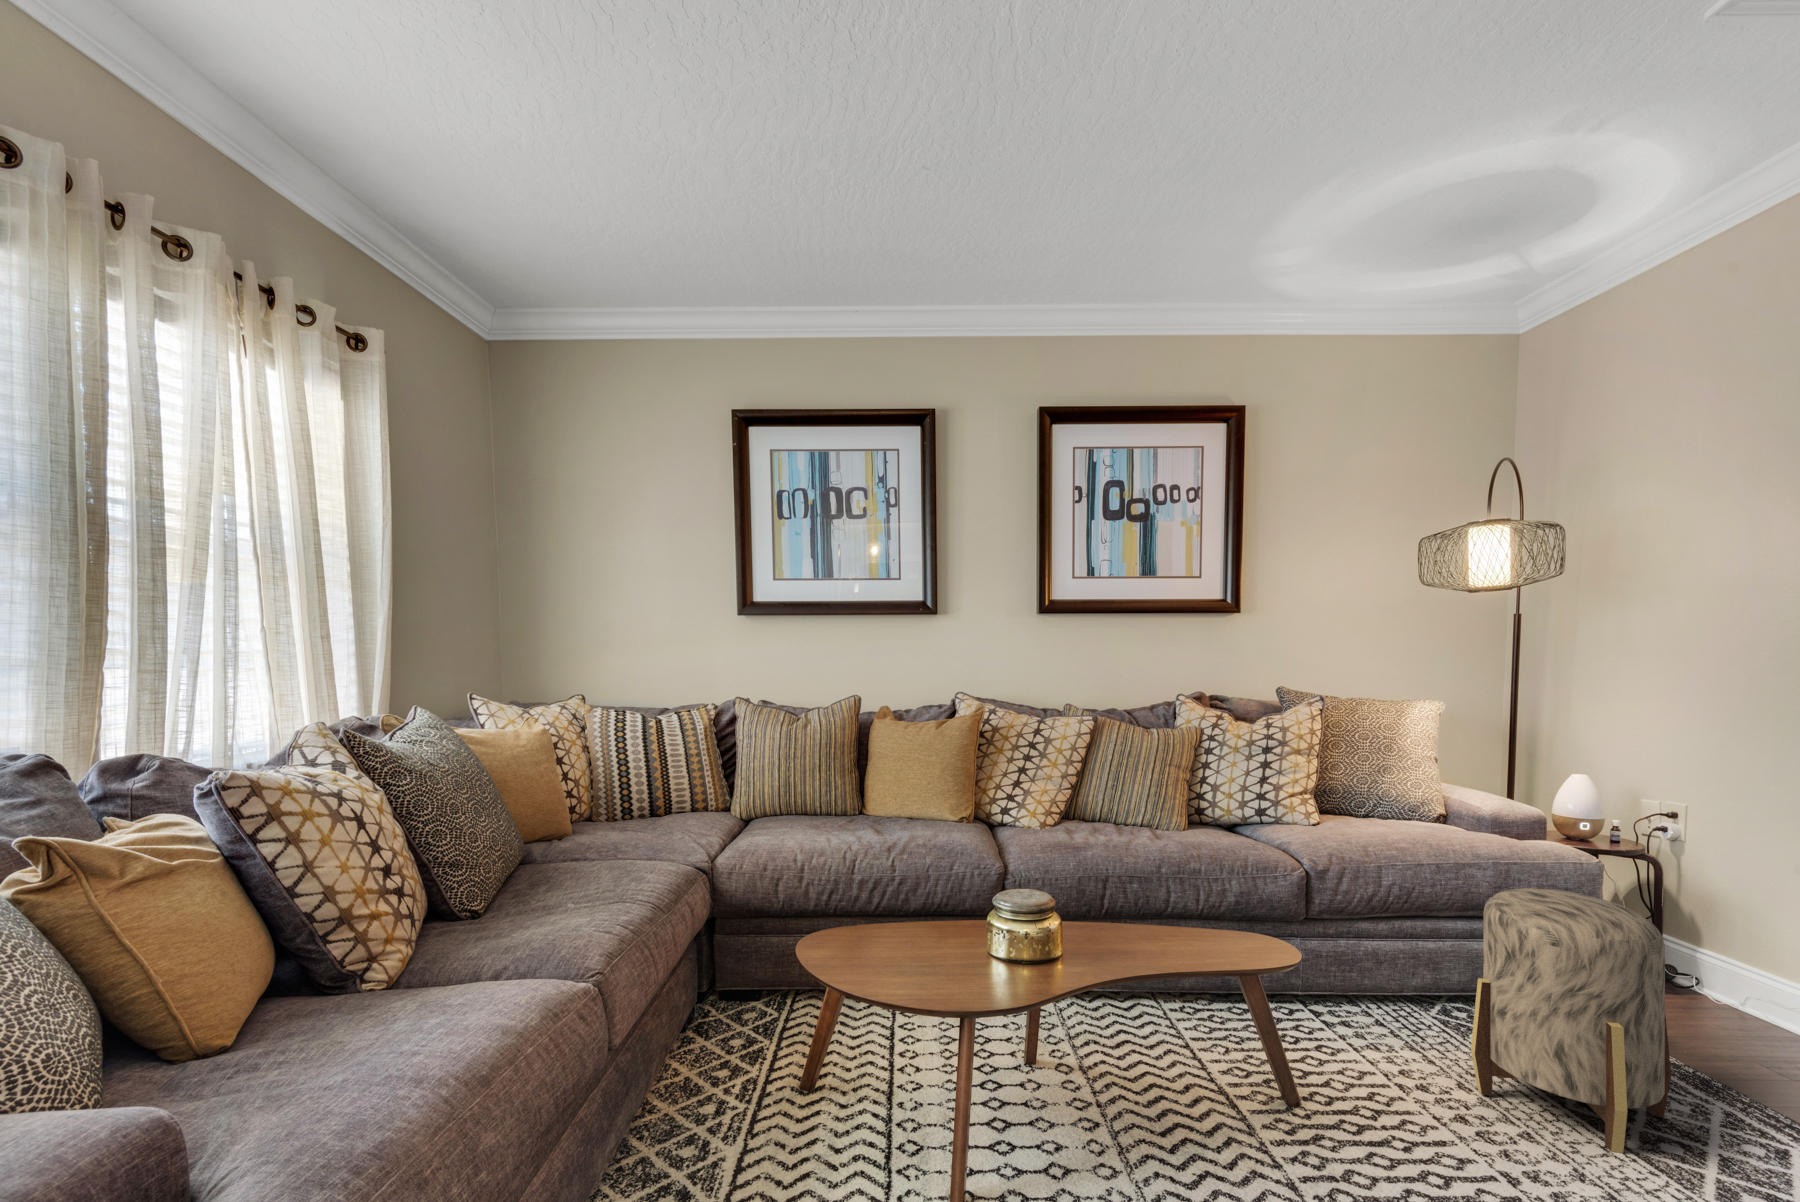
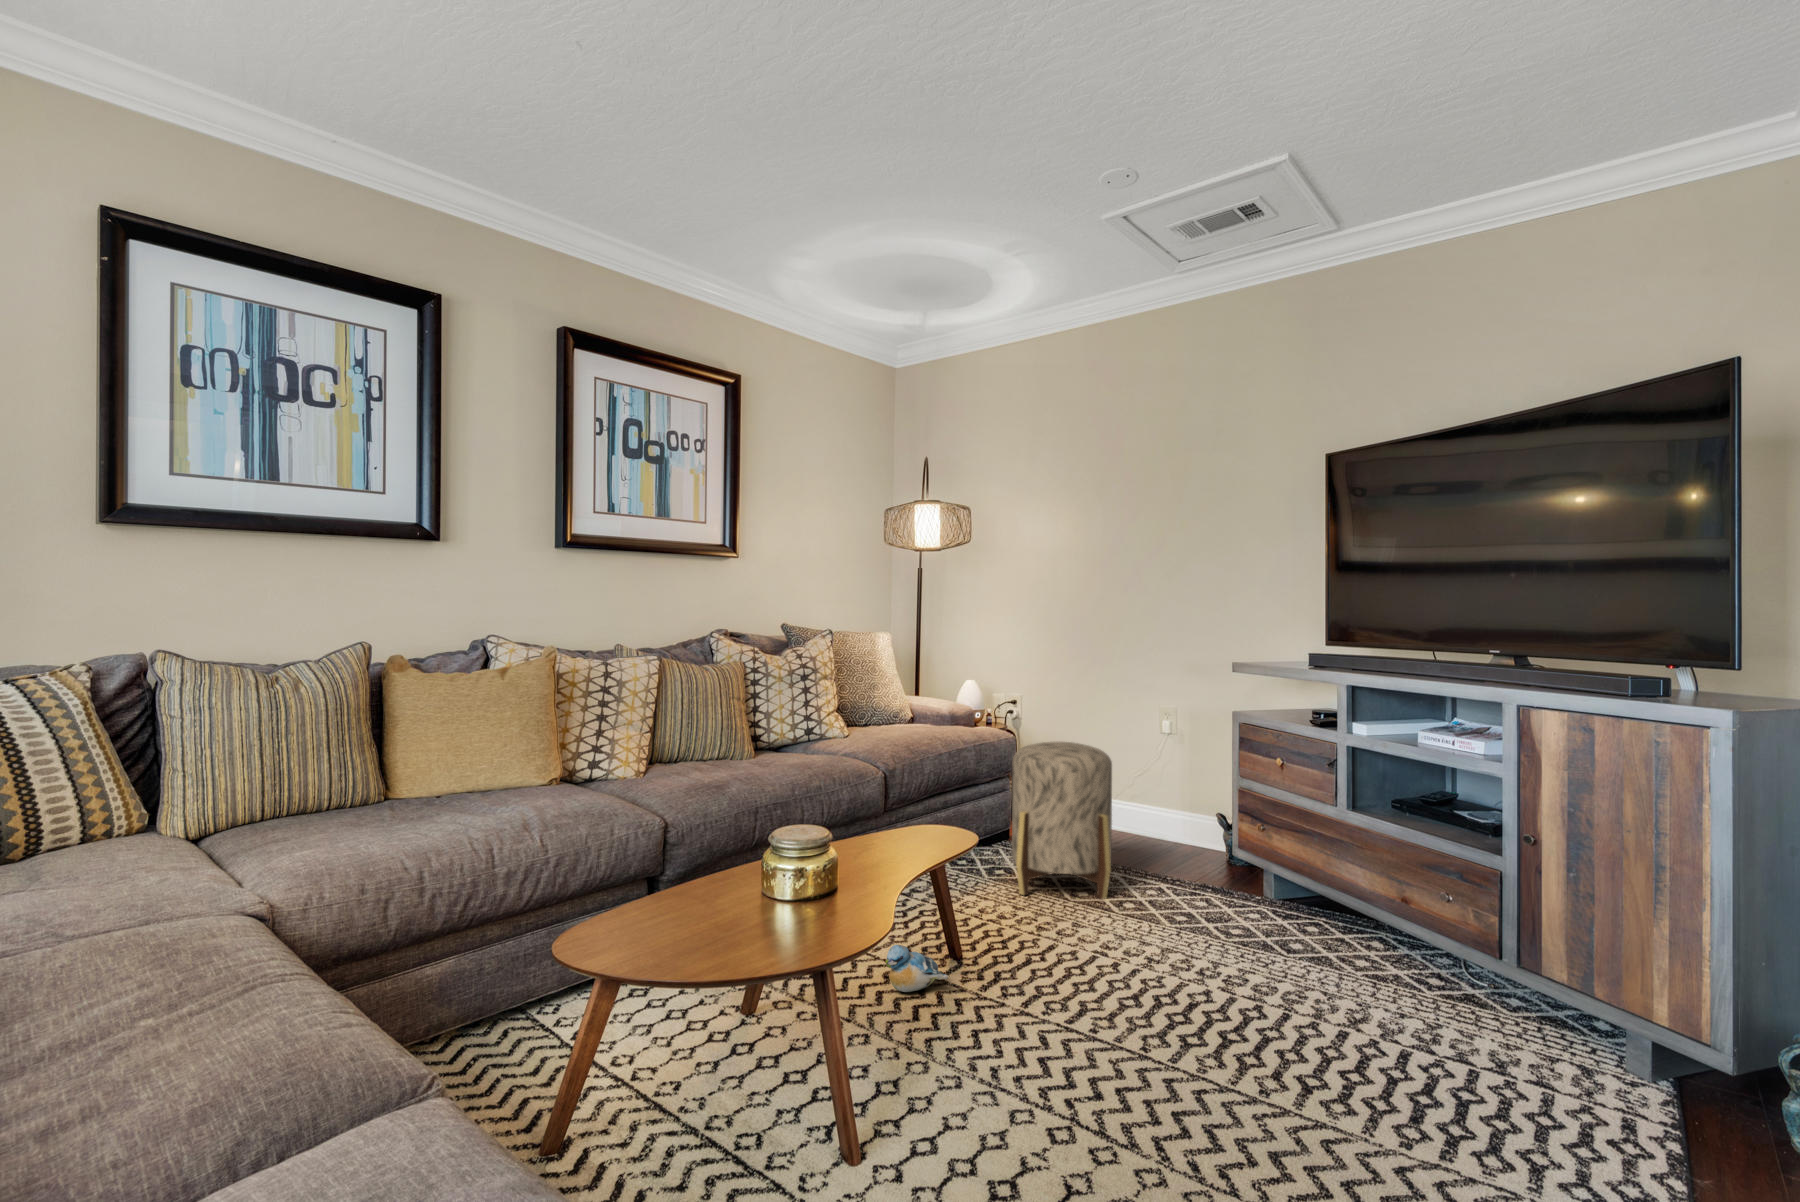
plush toy: none [1139,1078,1219,1143] -> present [885,945,948,992]

